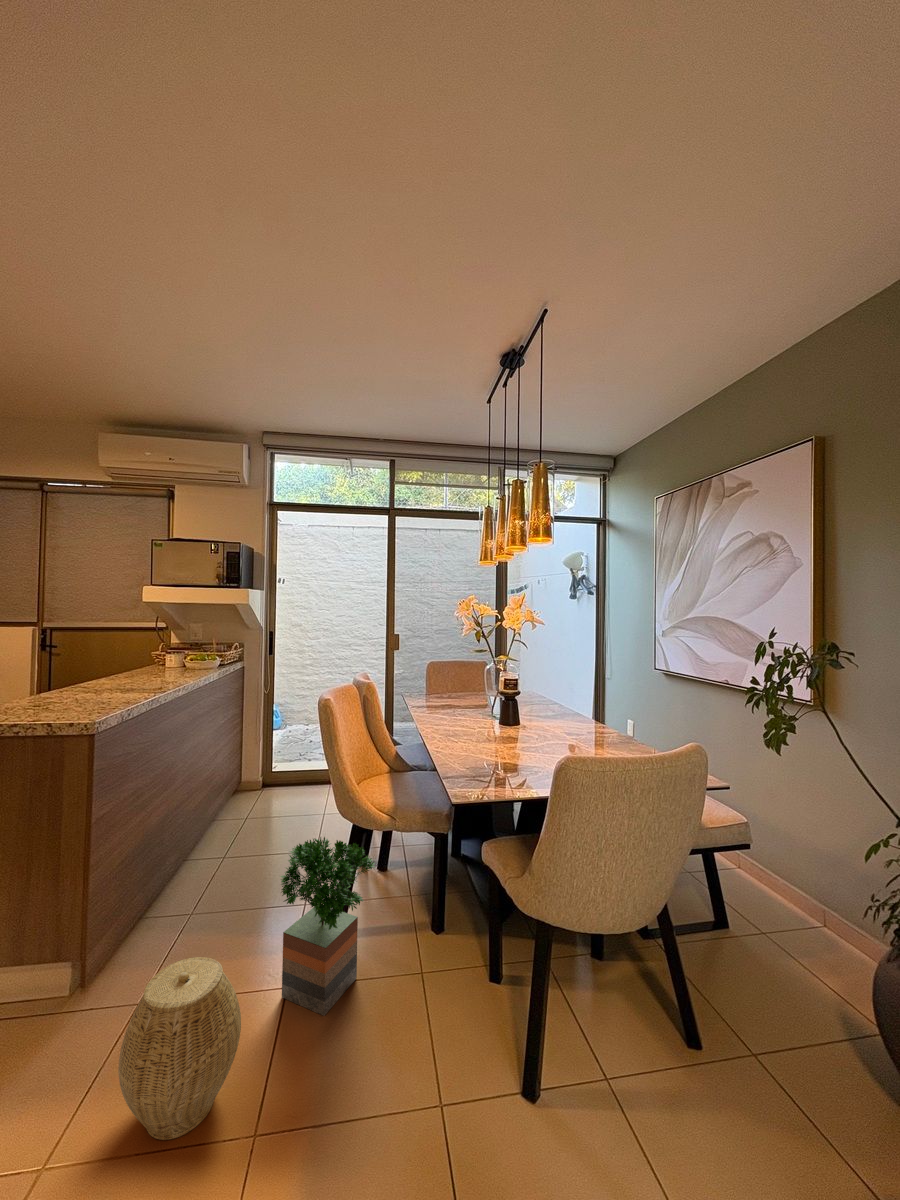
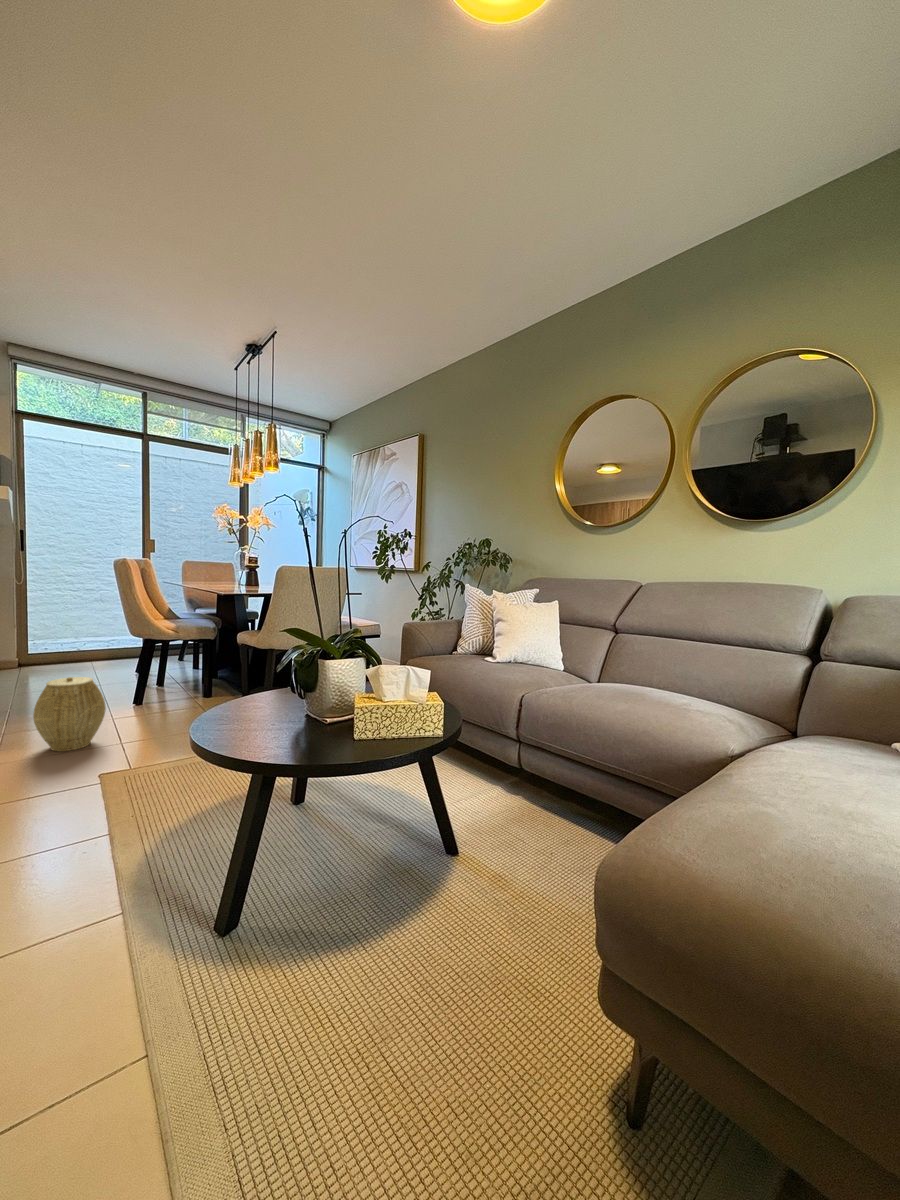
potted tree: present [280,837,375,1016] -> none [109,635,172,721]

